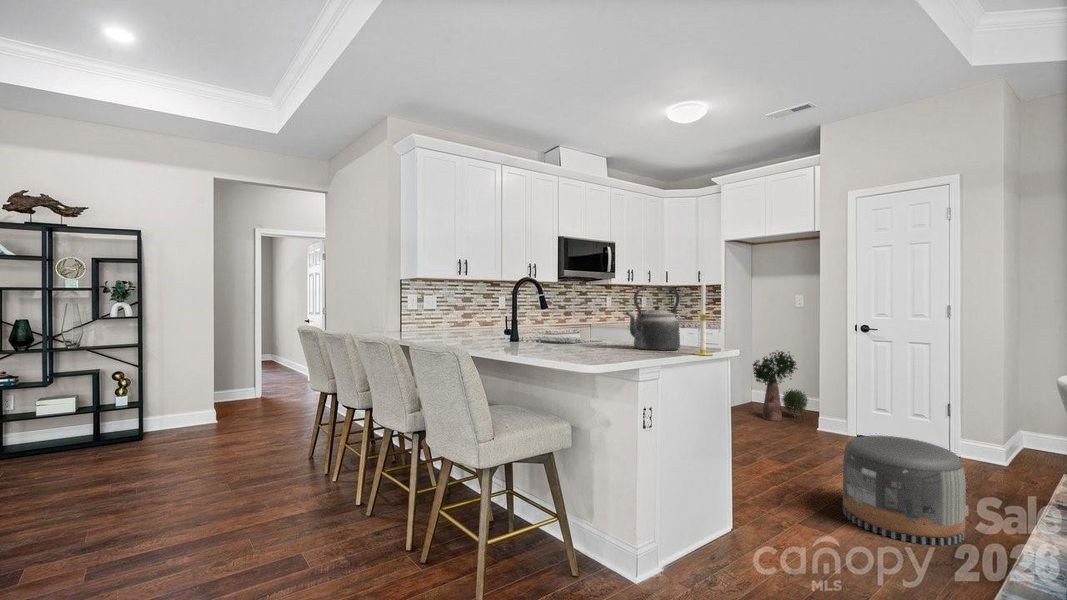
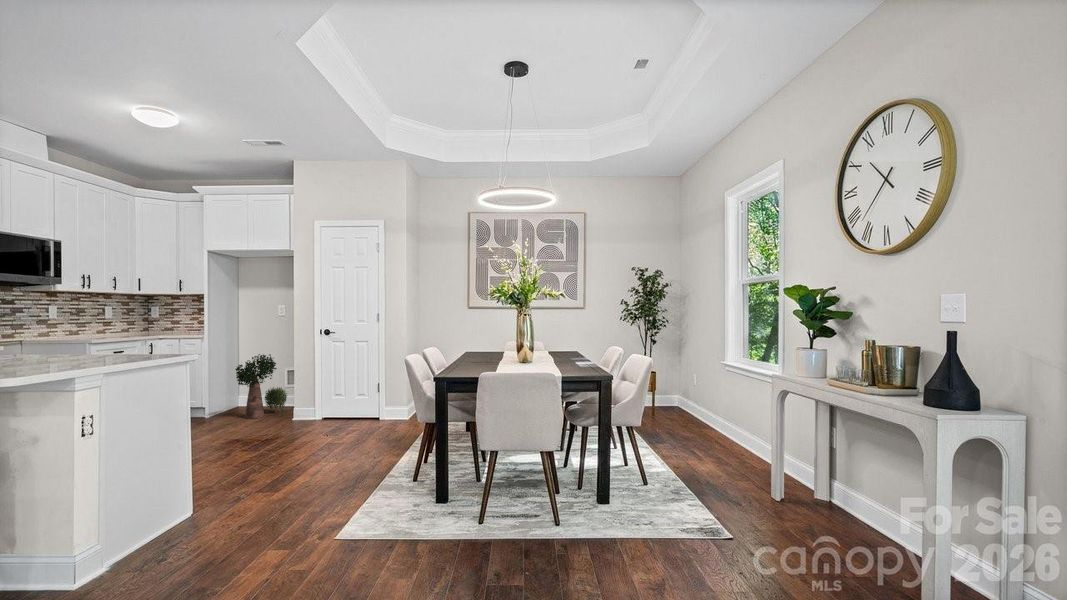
candle: present [693,282,713,355] -> none [146,293,168,360]
kettle: present [626,286,680,350] -> none [66,298,135,361]
pouf: present [843,436,966,545] -> none [294,408,371,482]

